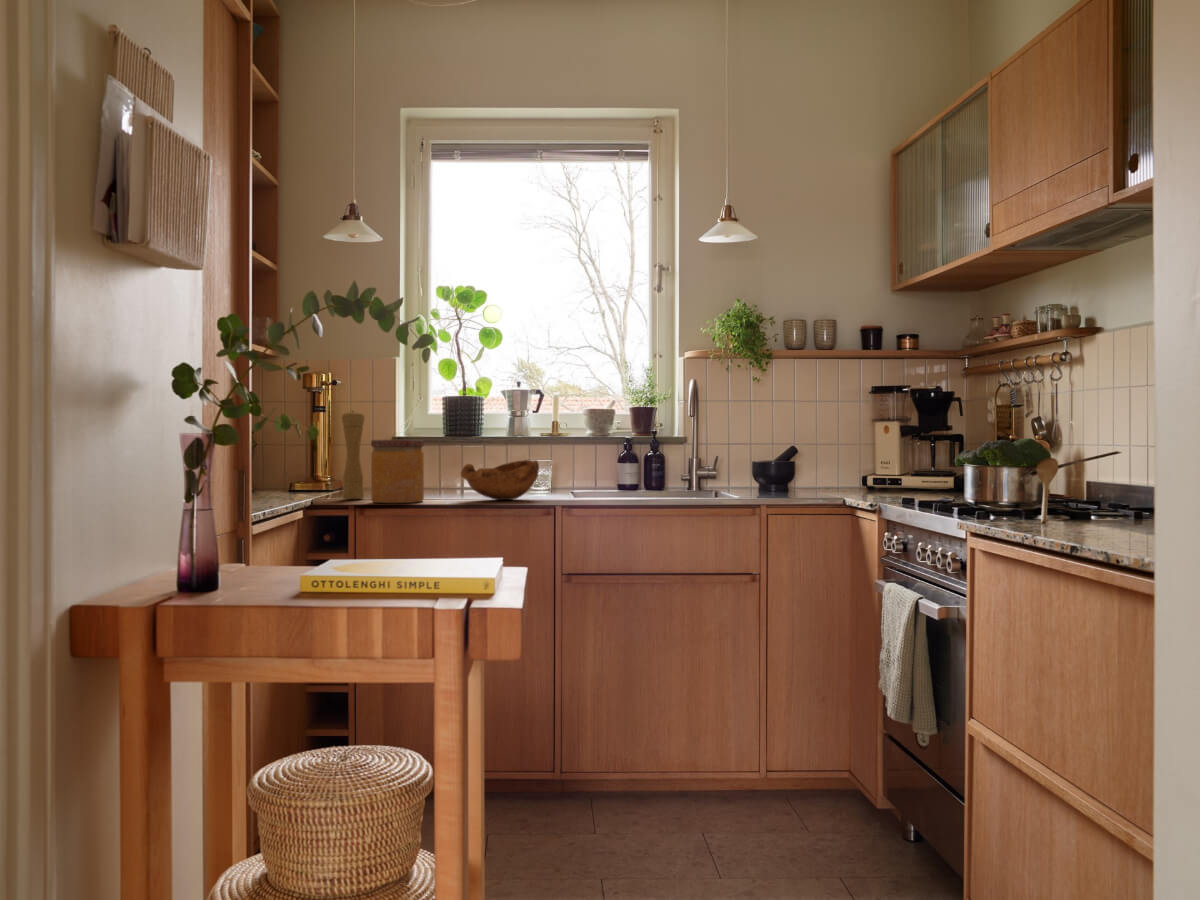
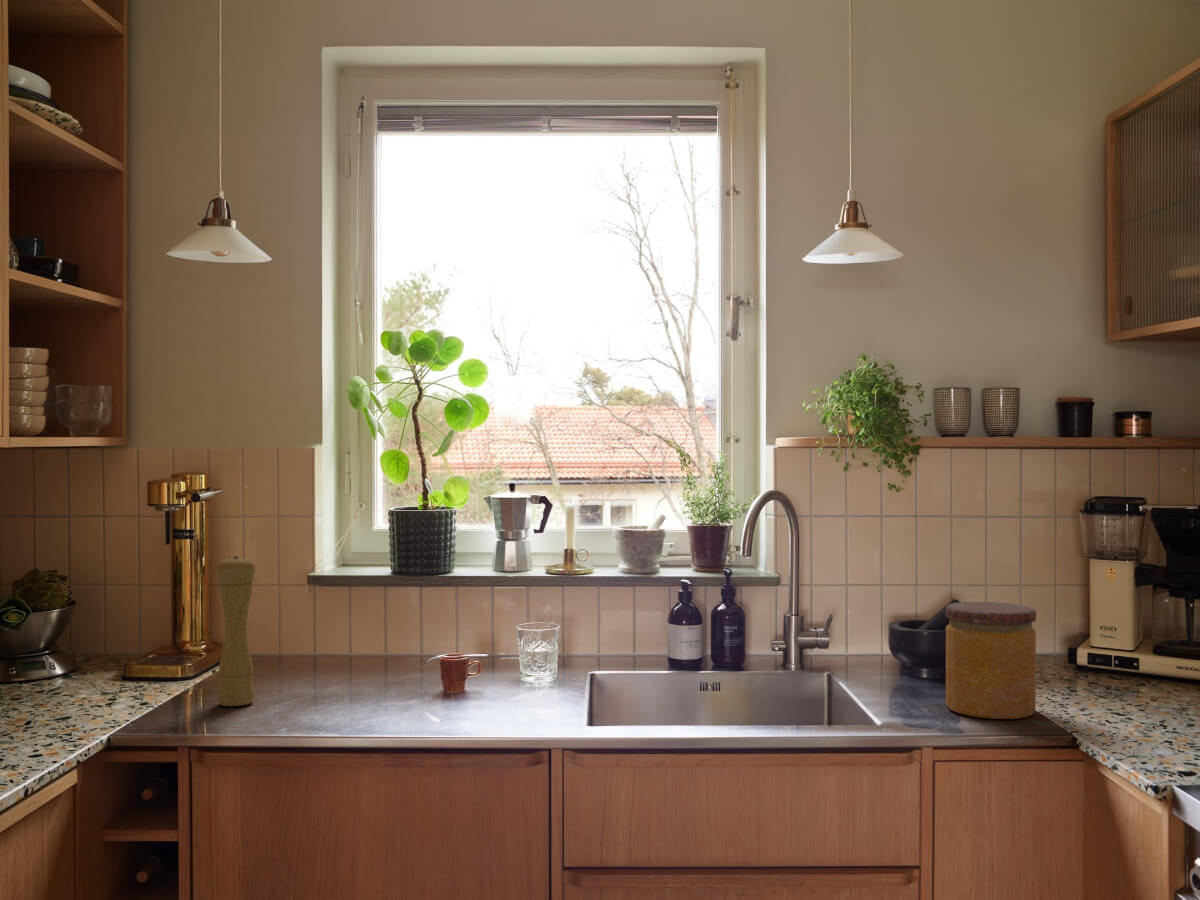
jar: present [371,440,424,503] -> present [945,602,1036,719]
wooden bowl: present [461,460,539,500] -> none [413,642,545,719]

